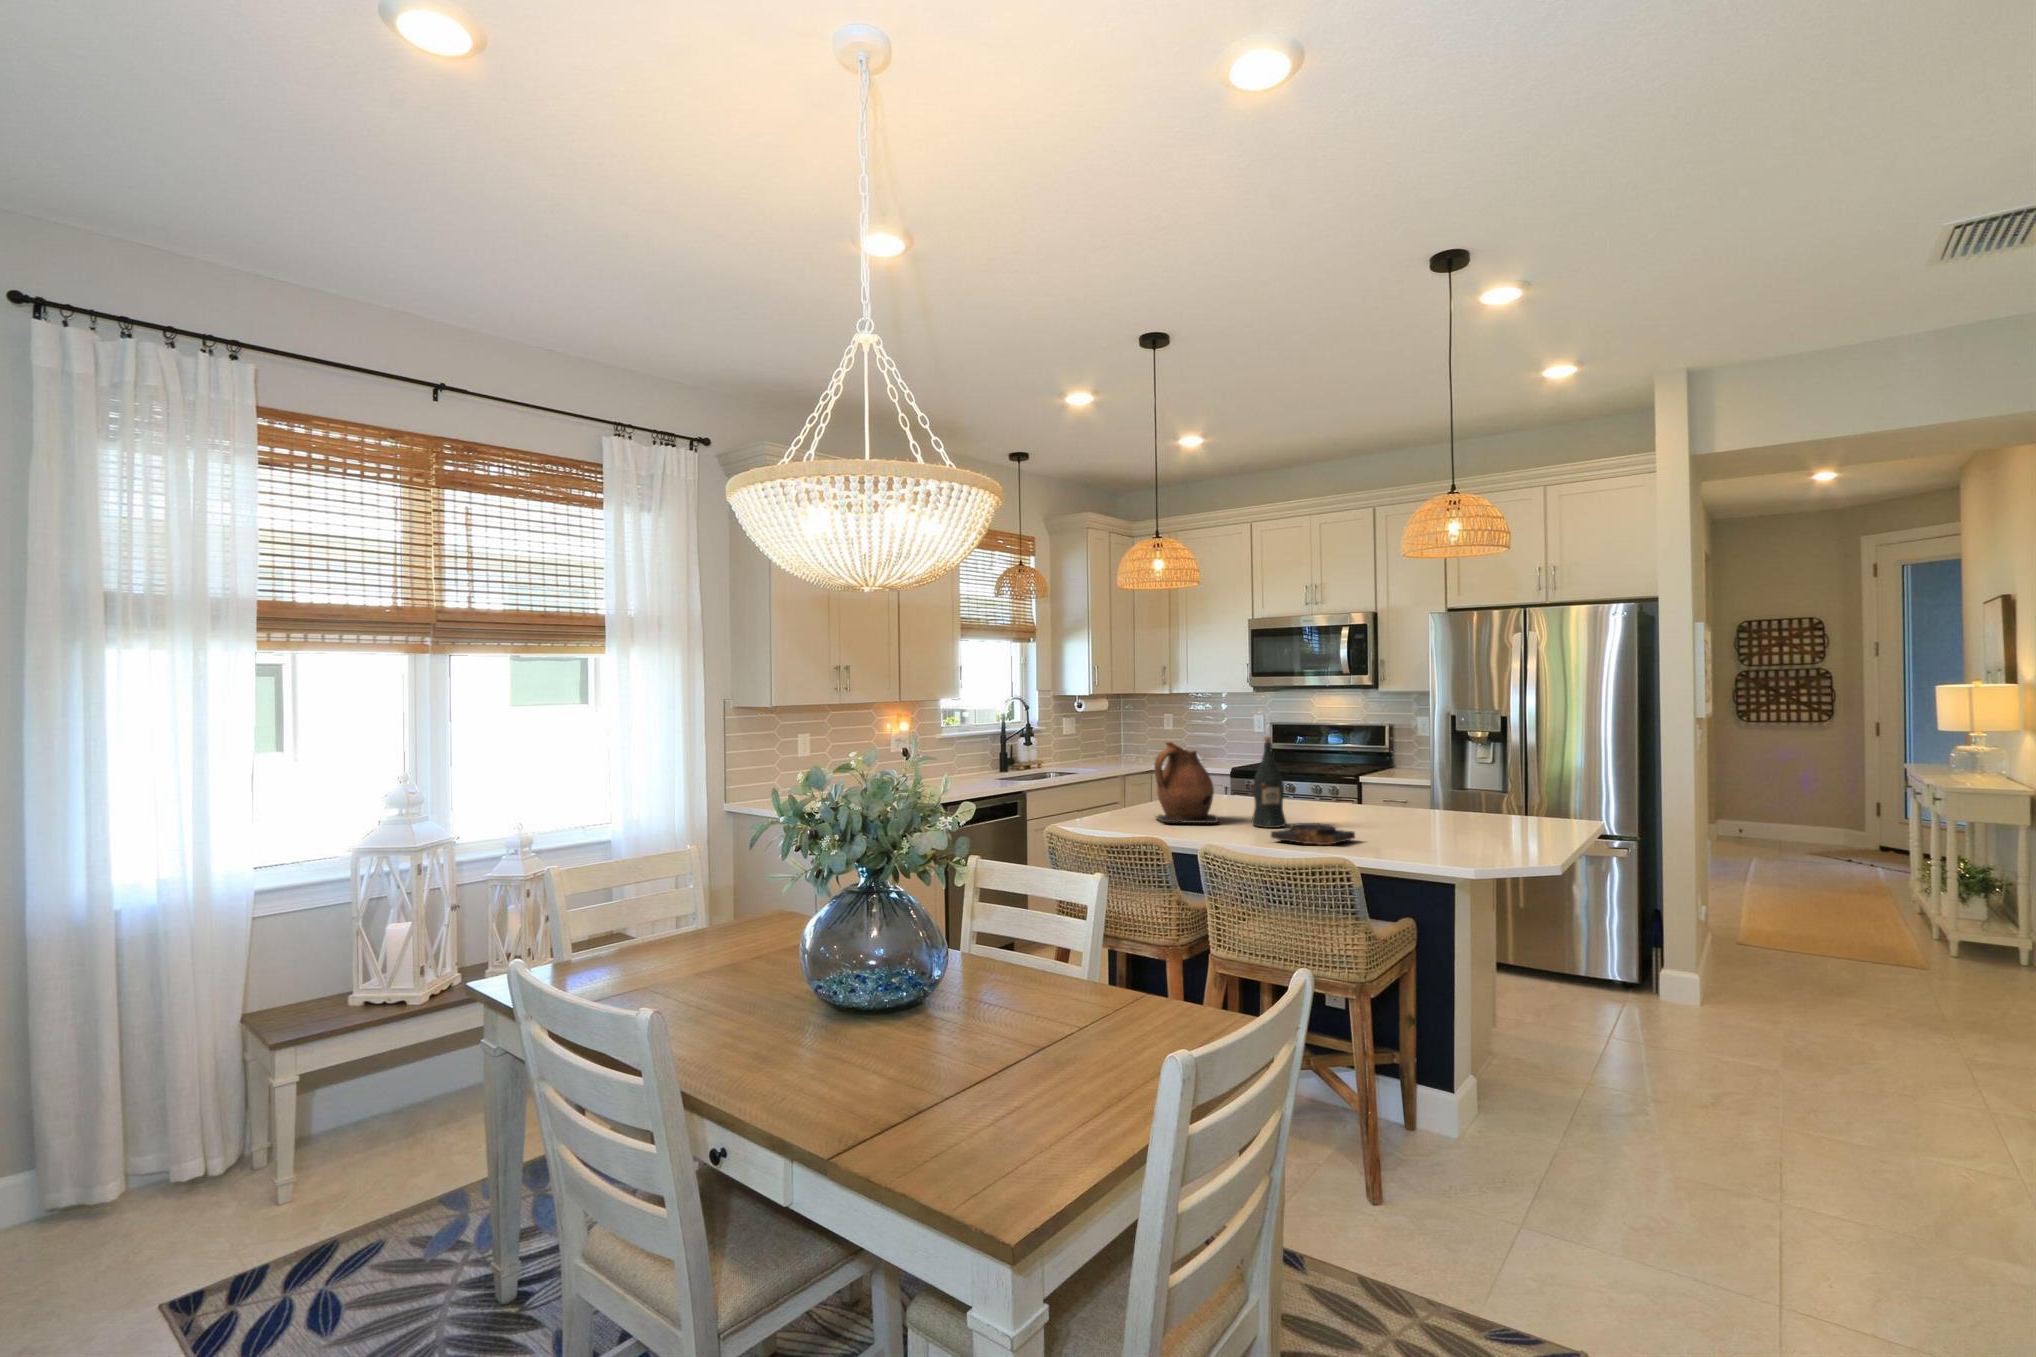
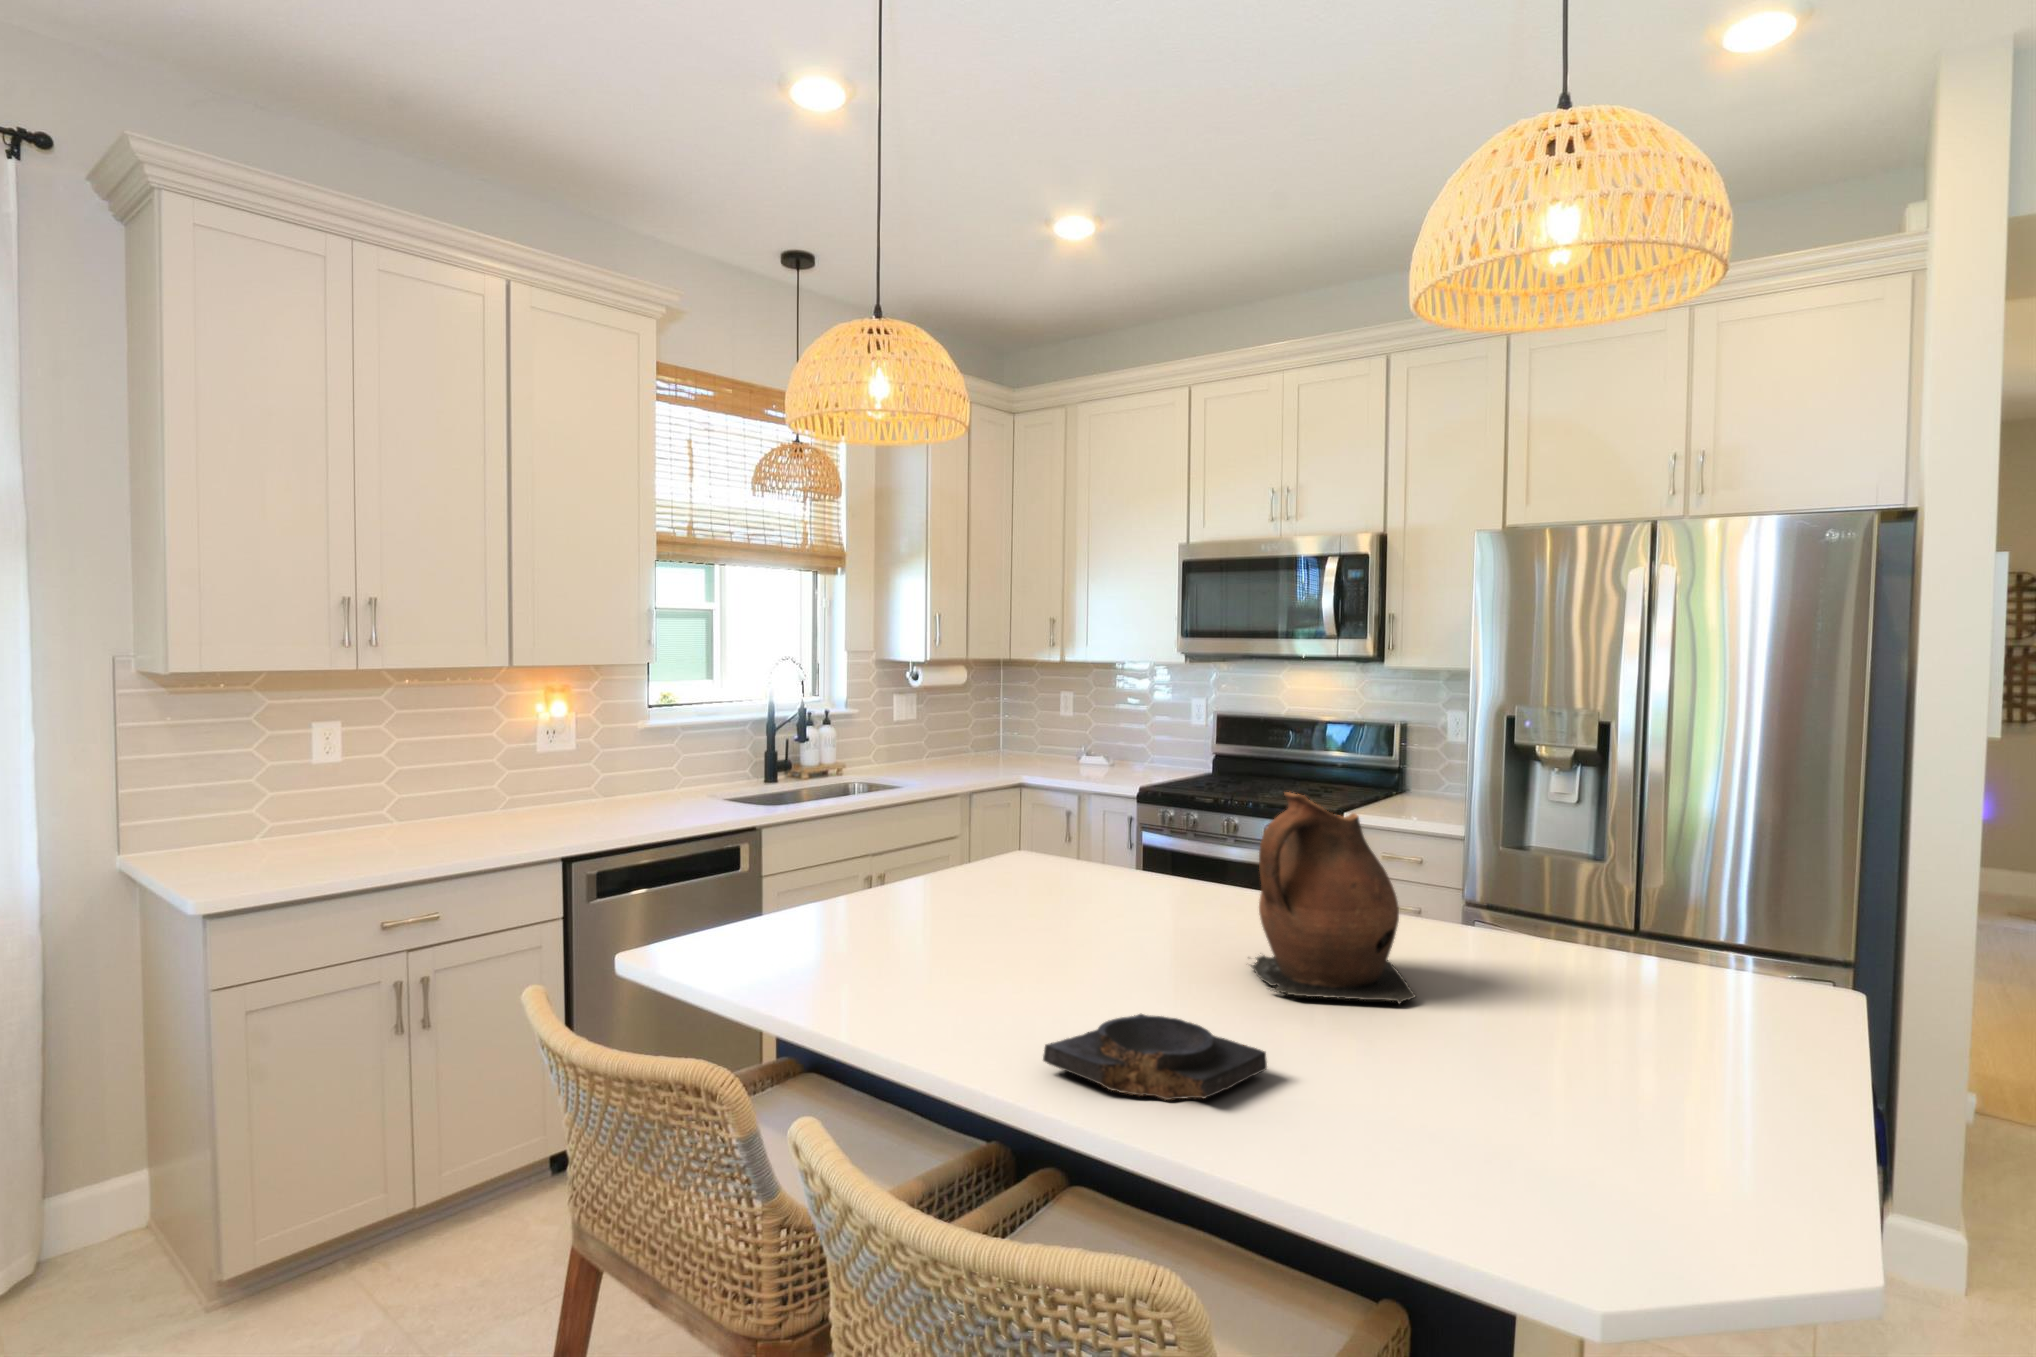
wine bottle: present [1252,737,1286,828] -> none [1049,776,1130,995]
ceramic pitcher: present [1154,741,1218,823] -> present [1251,792,1415,1004]

